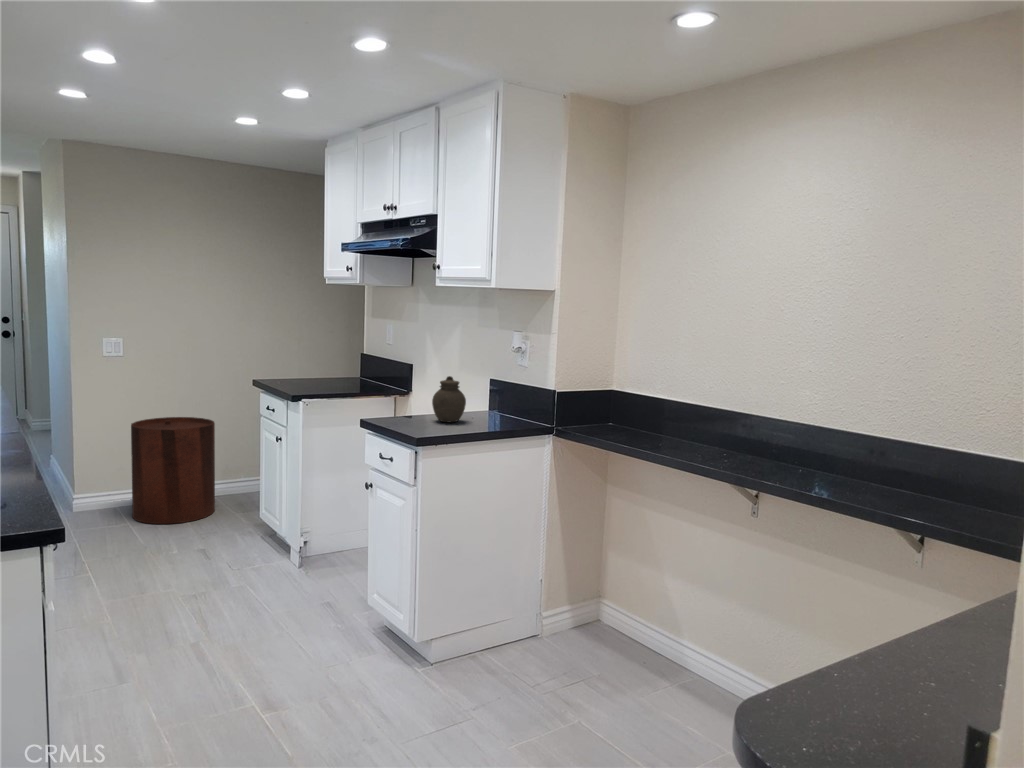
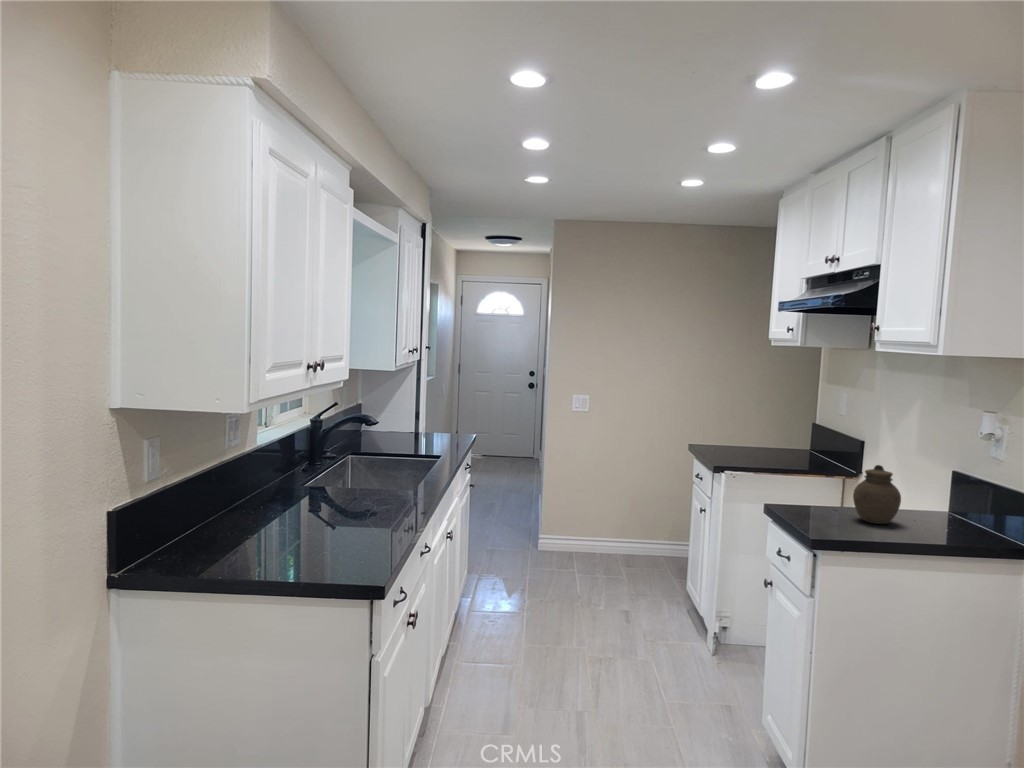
trash can: present [131,417,215,524] -> none [583,470,661,575]

